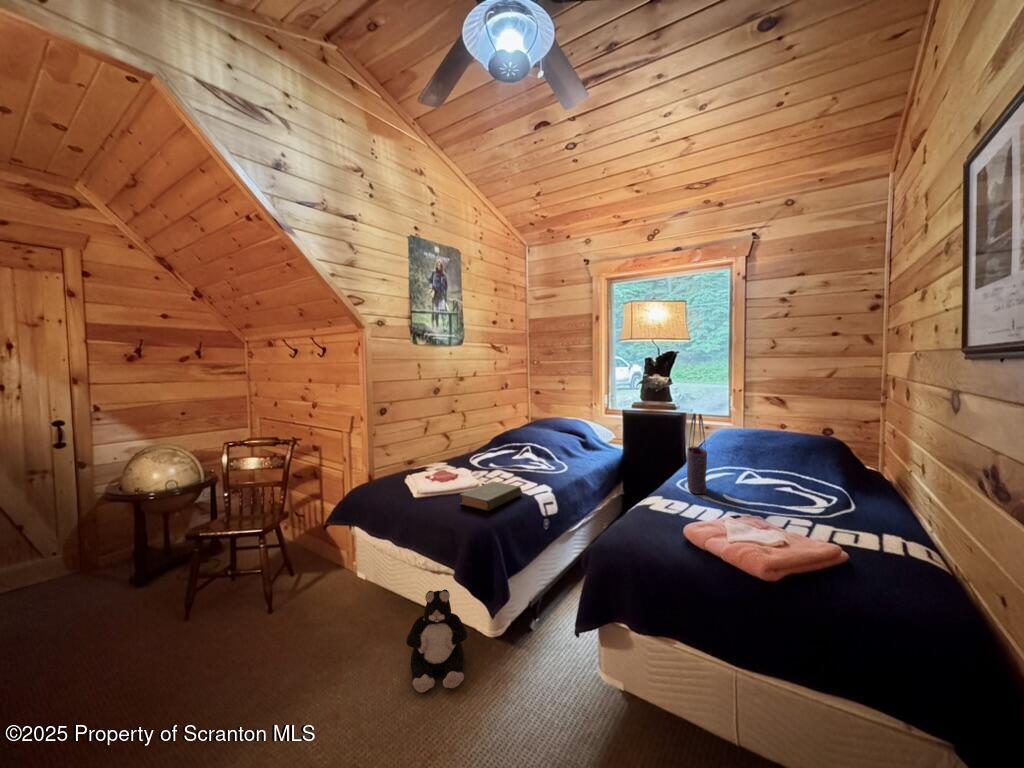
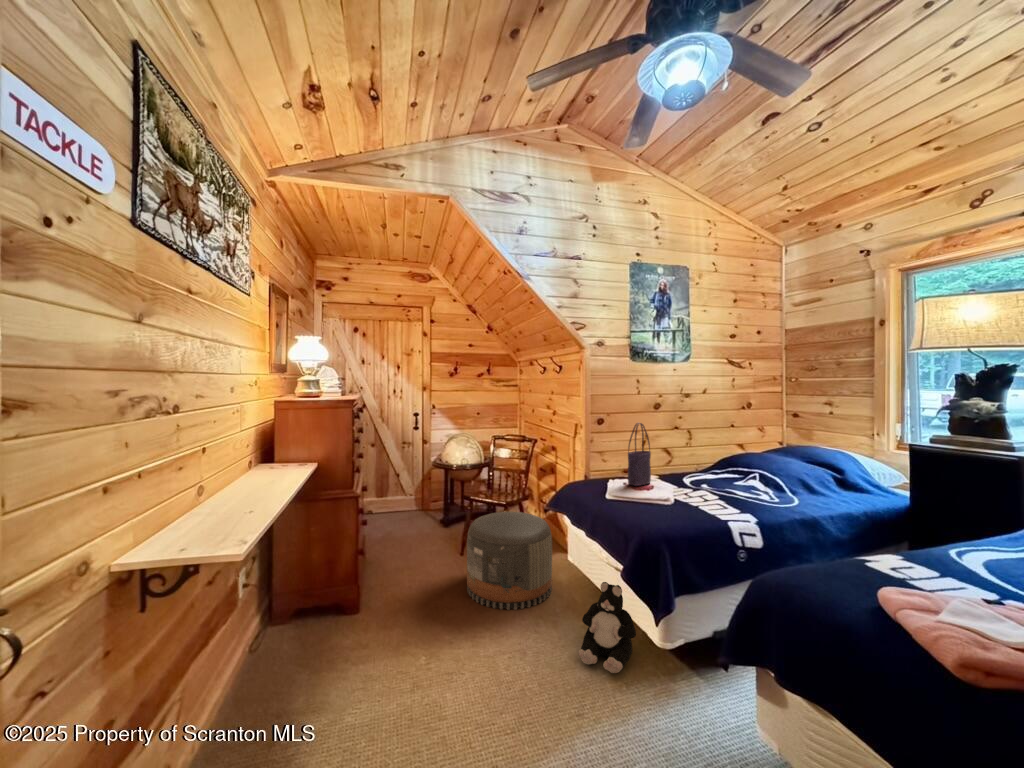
tote bag: present [687,413,707,494] -> present [628,423,651,486]
book: present [460,481,522,511] -> none [643,499,712,523]
pouf: none [214,535,345,680] -> present [467,512,552,610]

